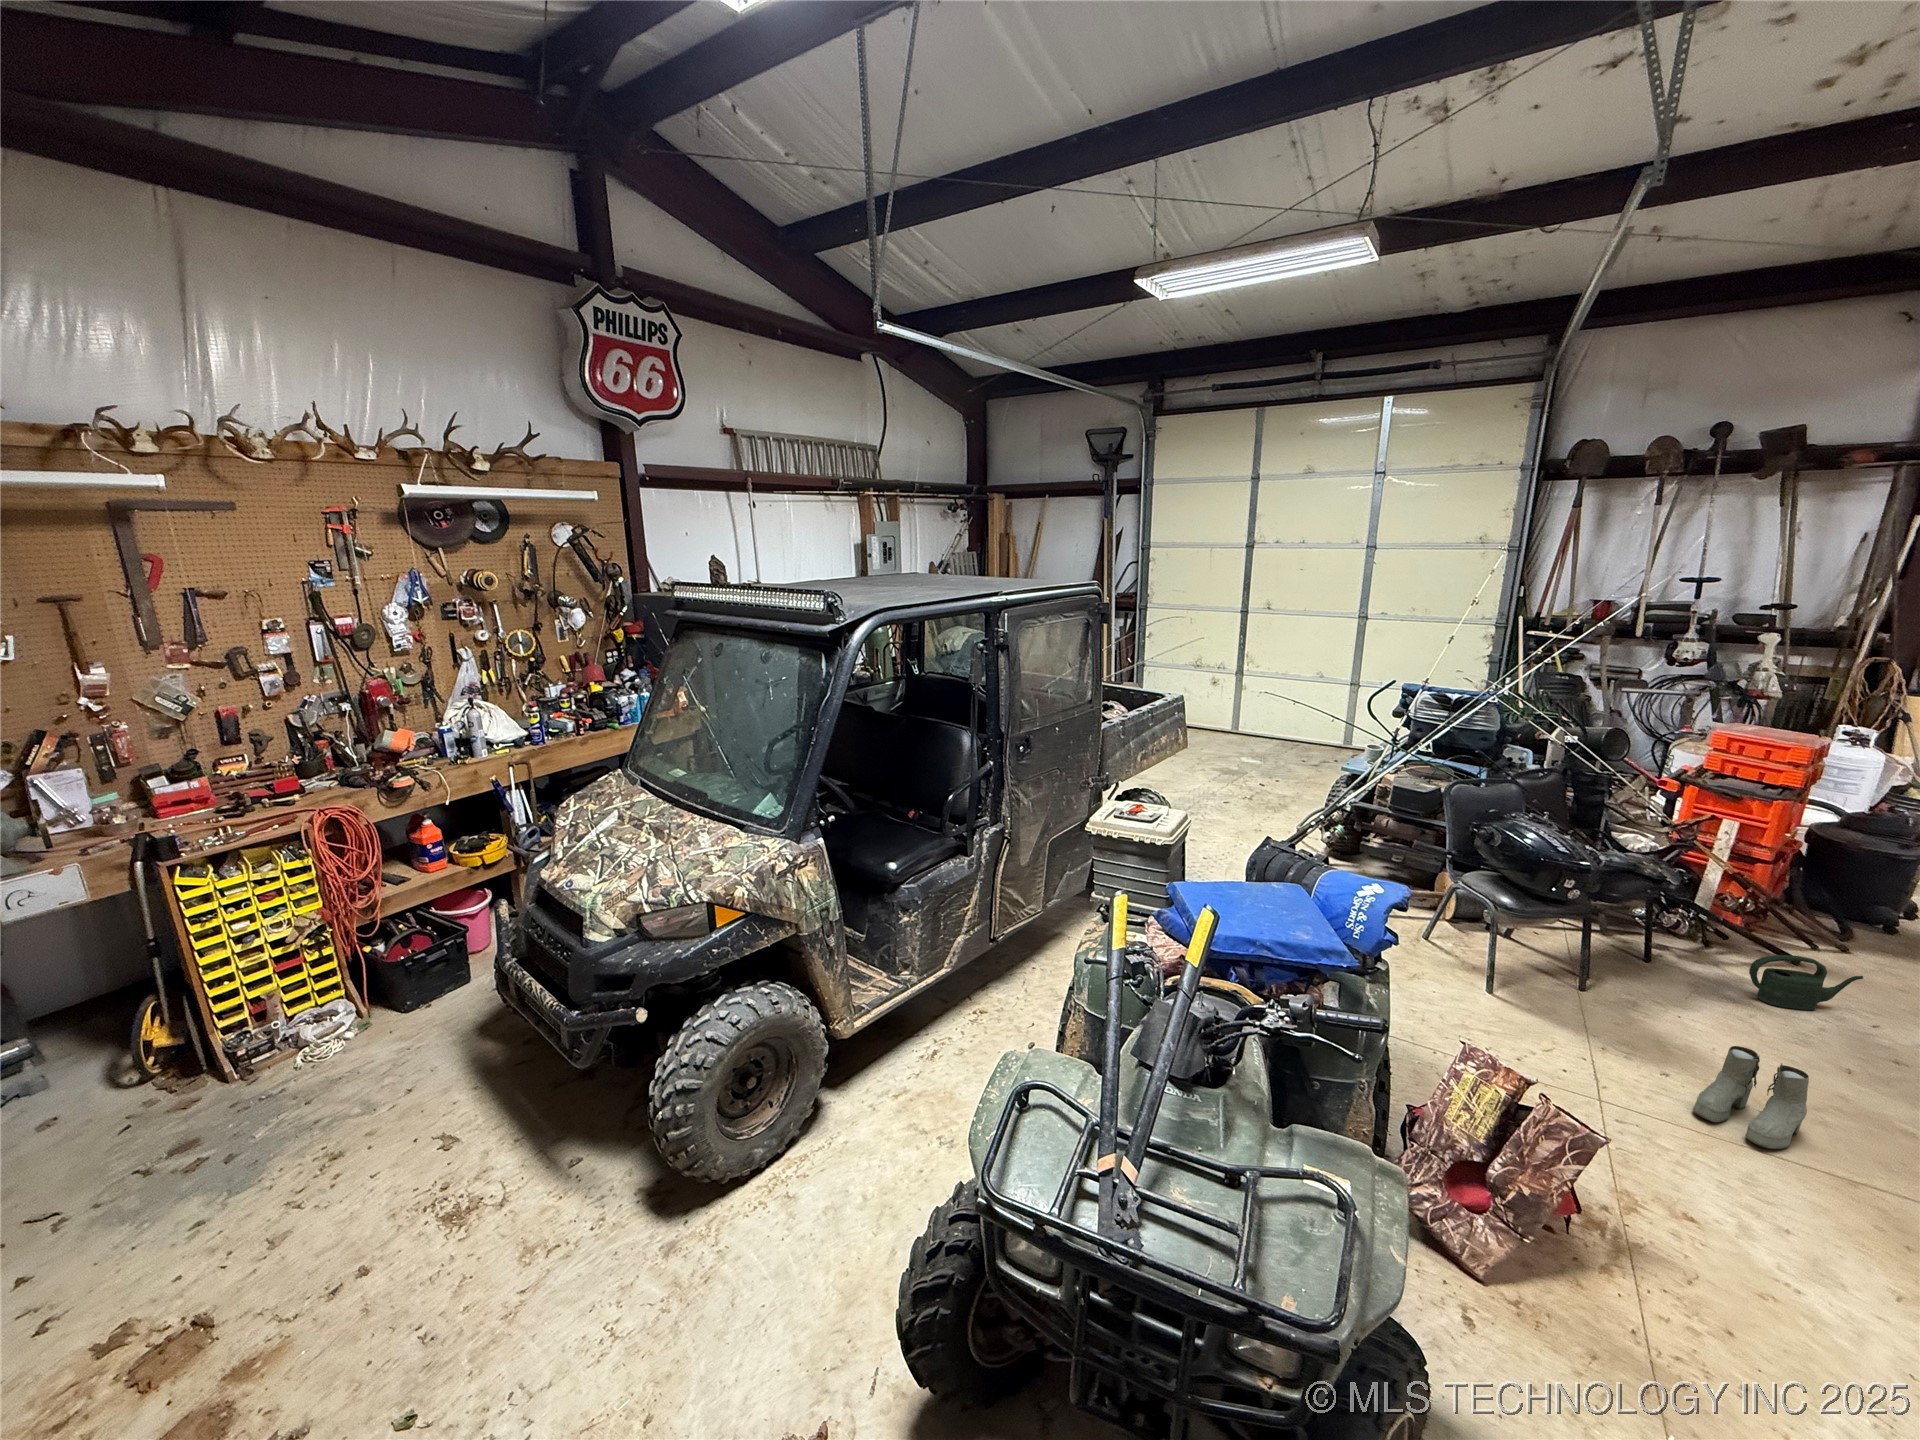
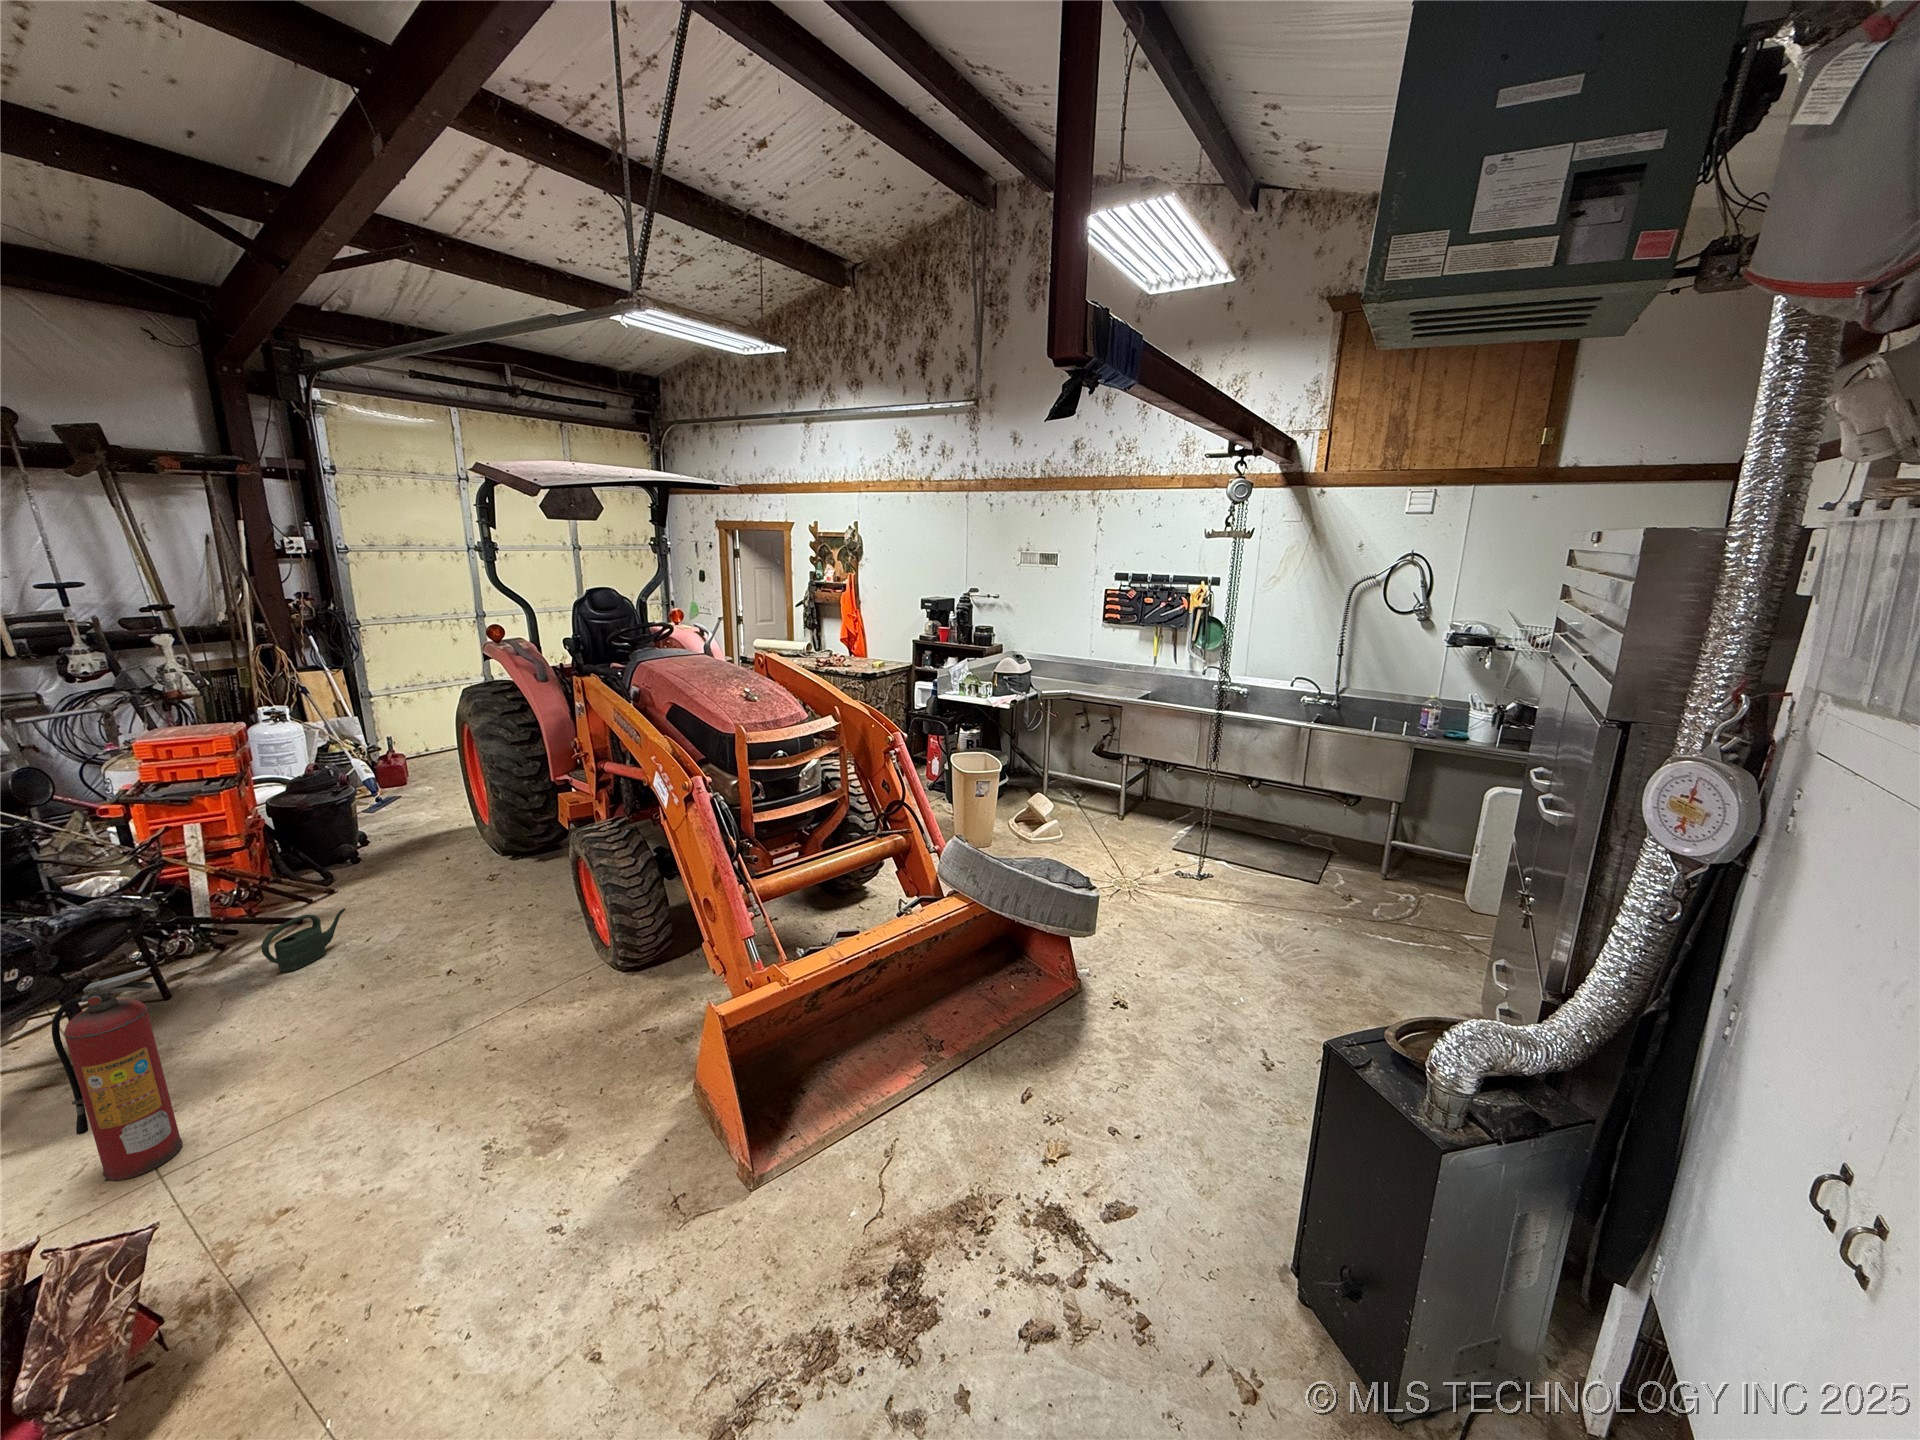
fire extinguisher: none [1562,922,1672,1091] -> present [52,967,182,1180]
boots: present [1693,1046,1809,1149] -> none [255,1013,343,1113]

